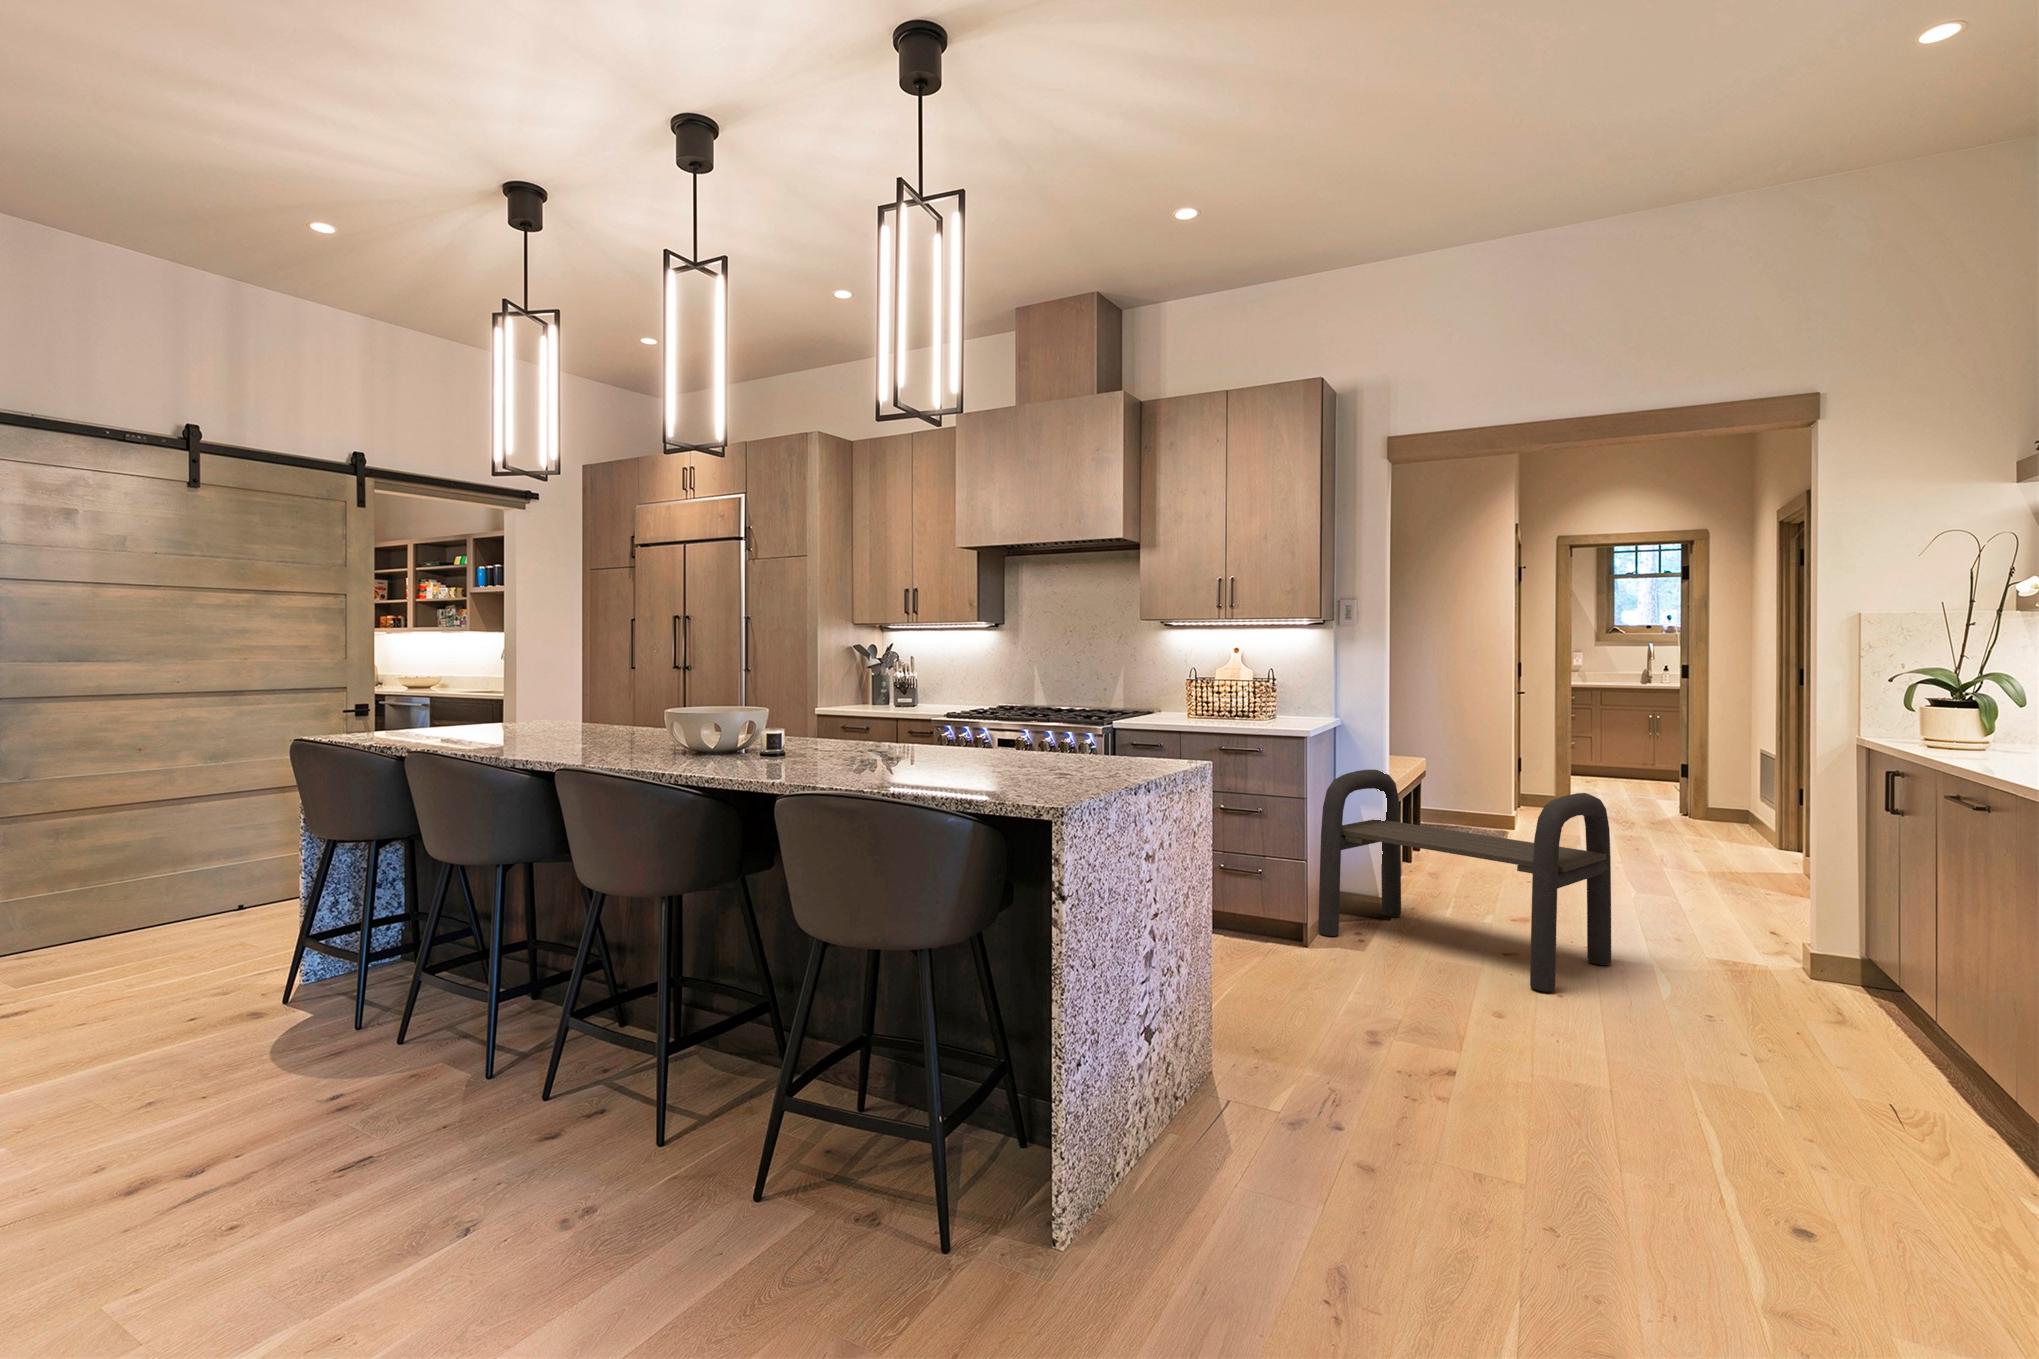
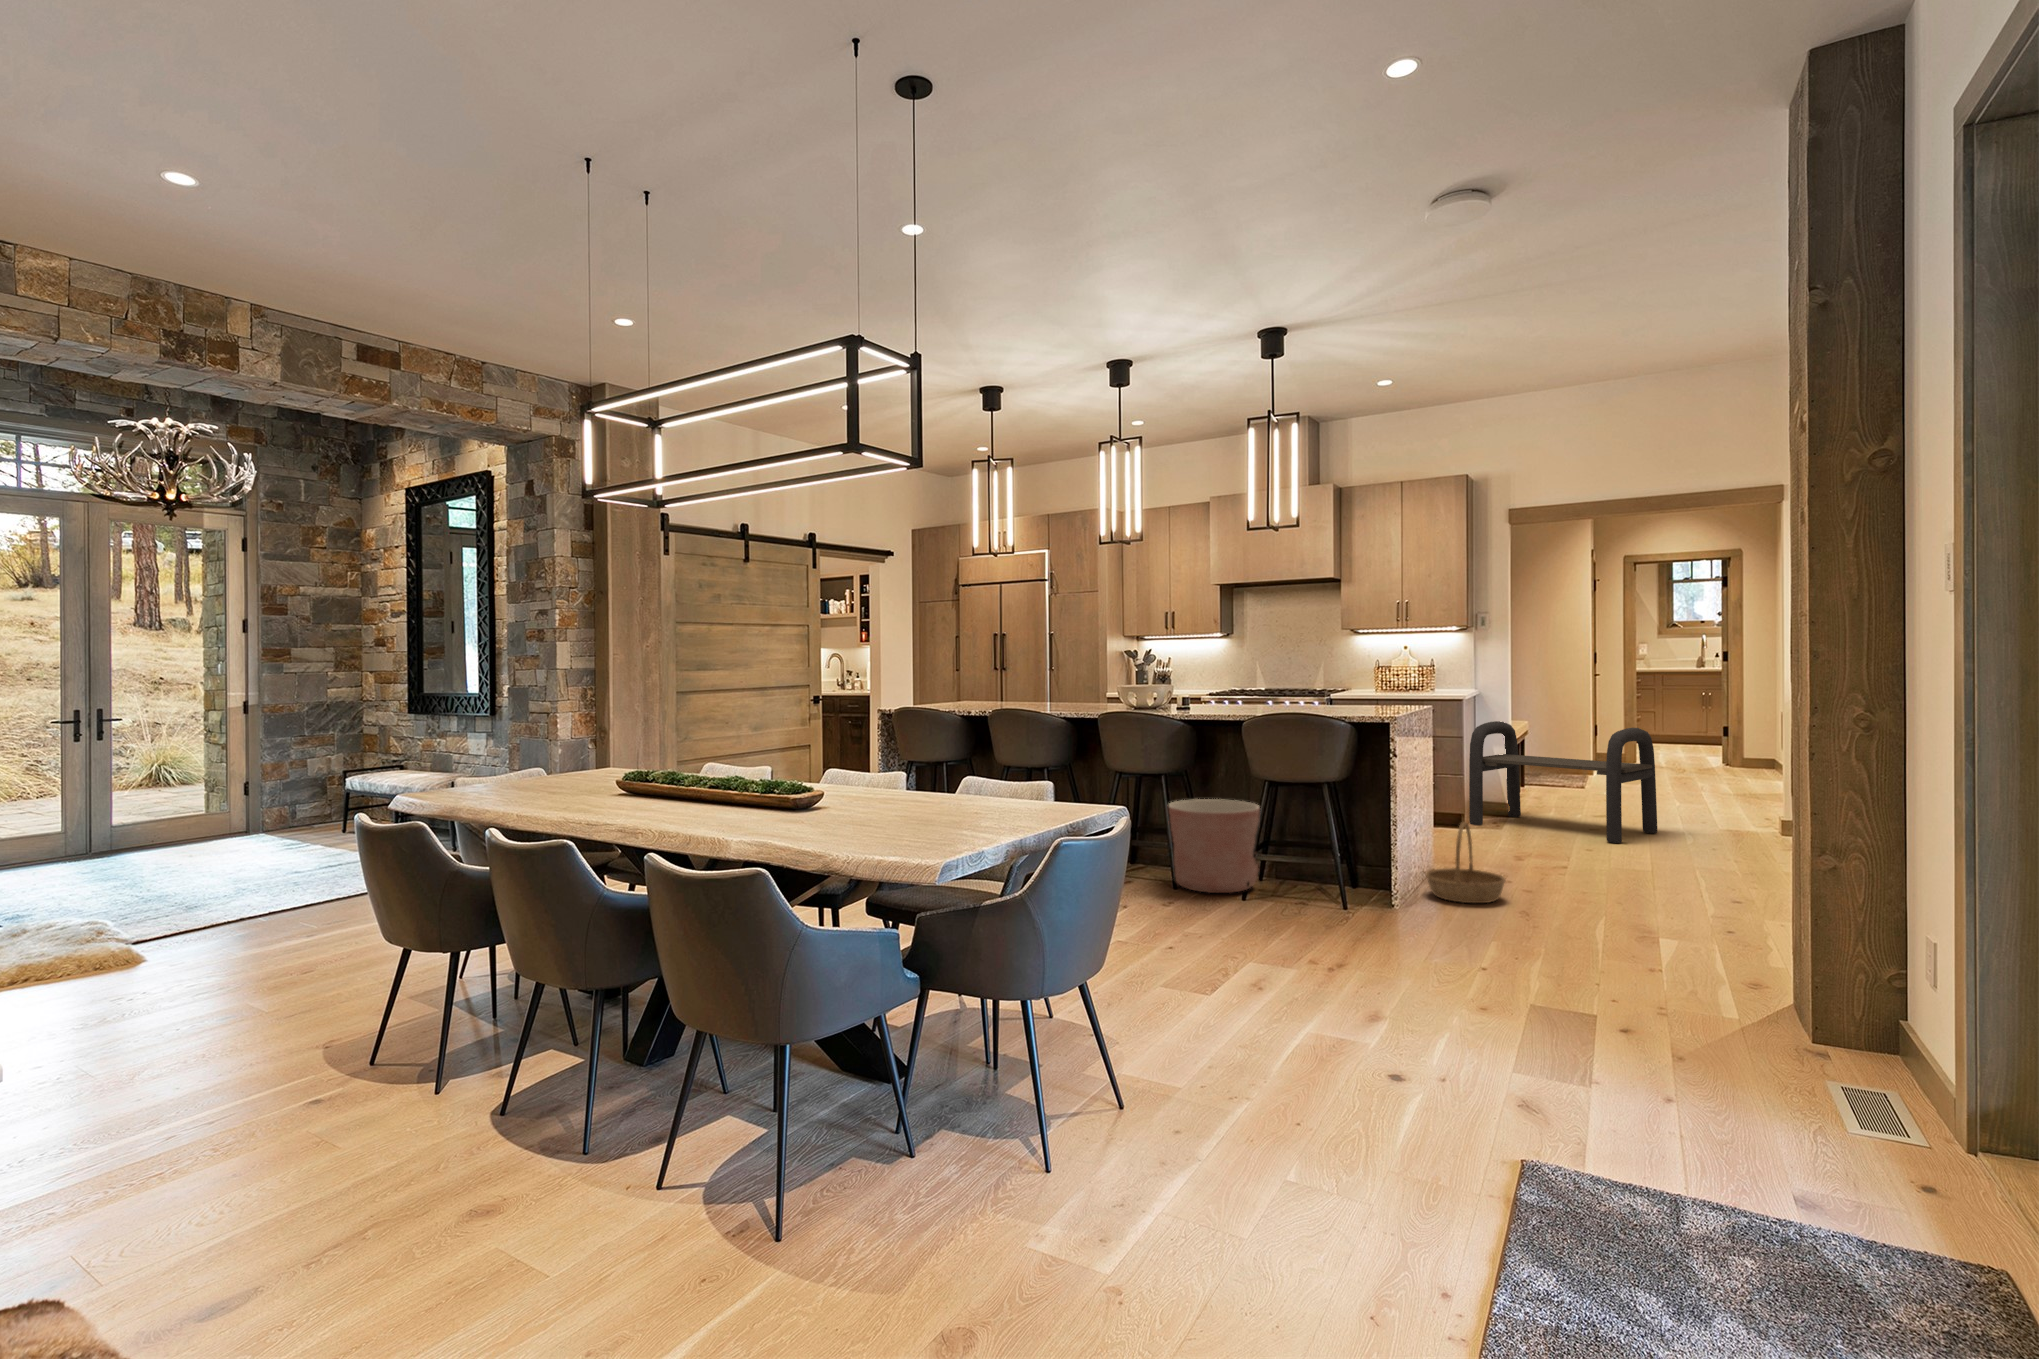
planter: none [655,940,842,1163] -> present [1169,799,1260,893]
basket: none [1157,1025,1318,1221] -> present [1425,822,1506,903]

